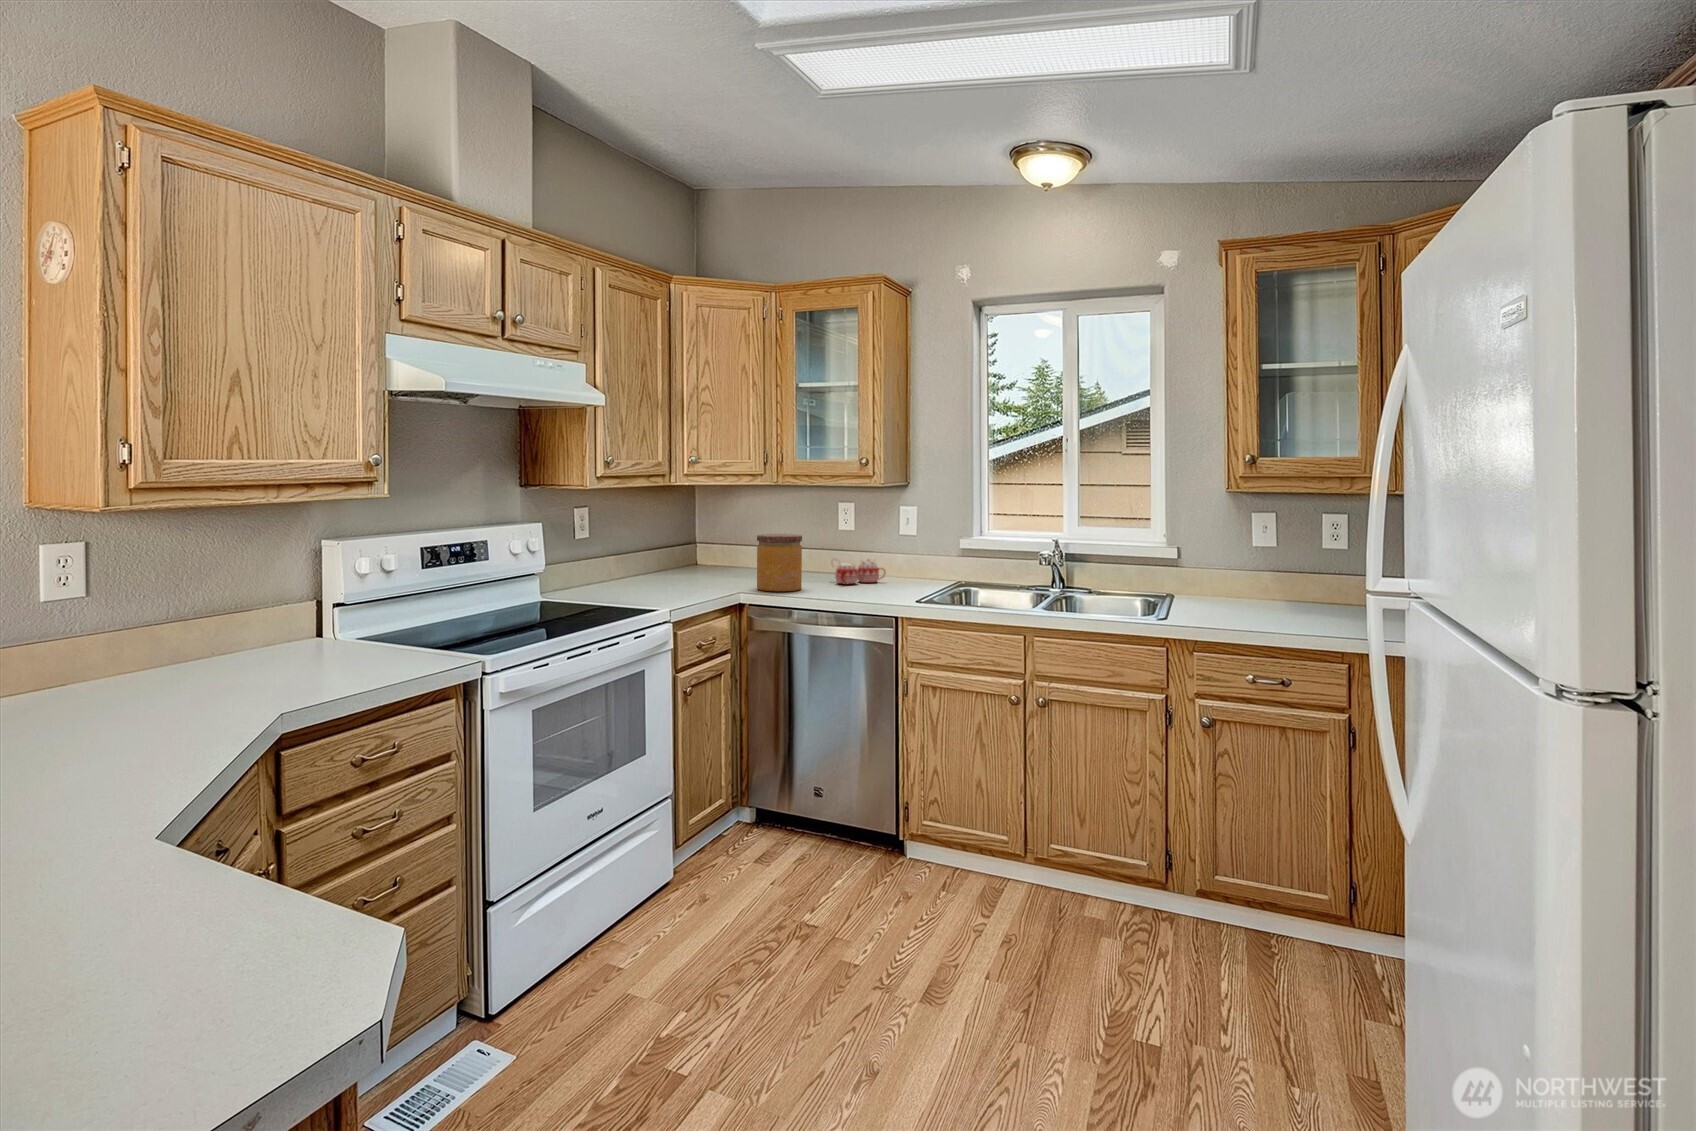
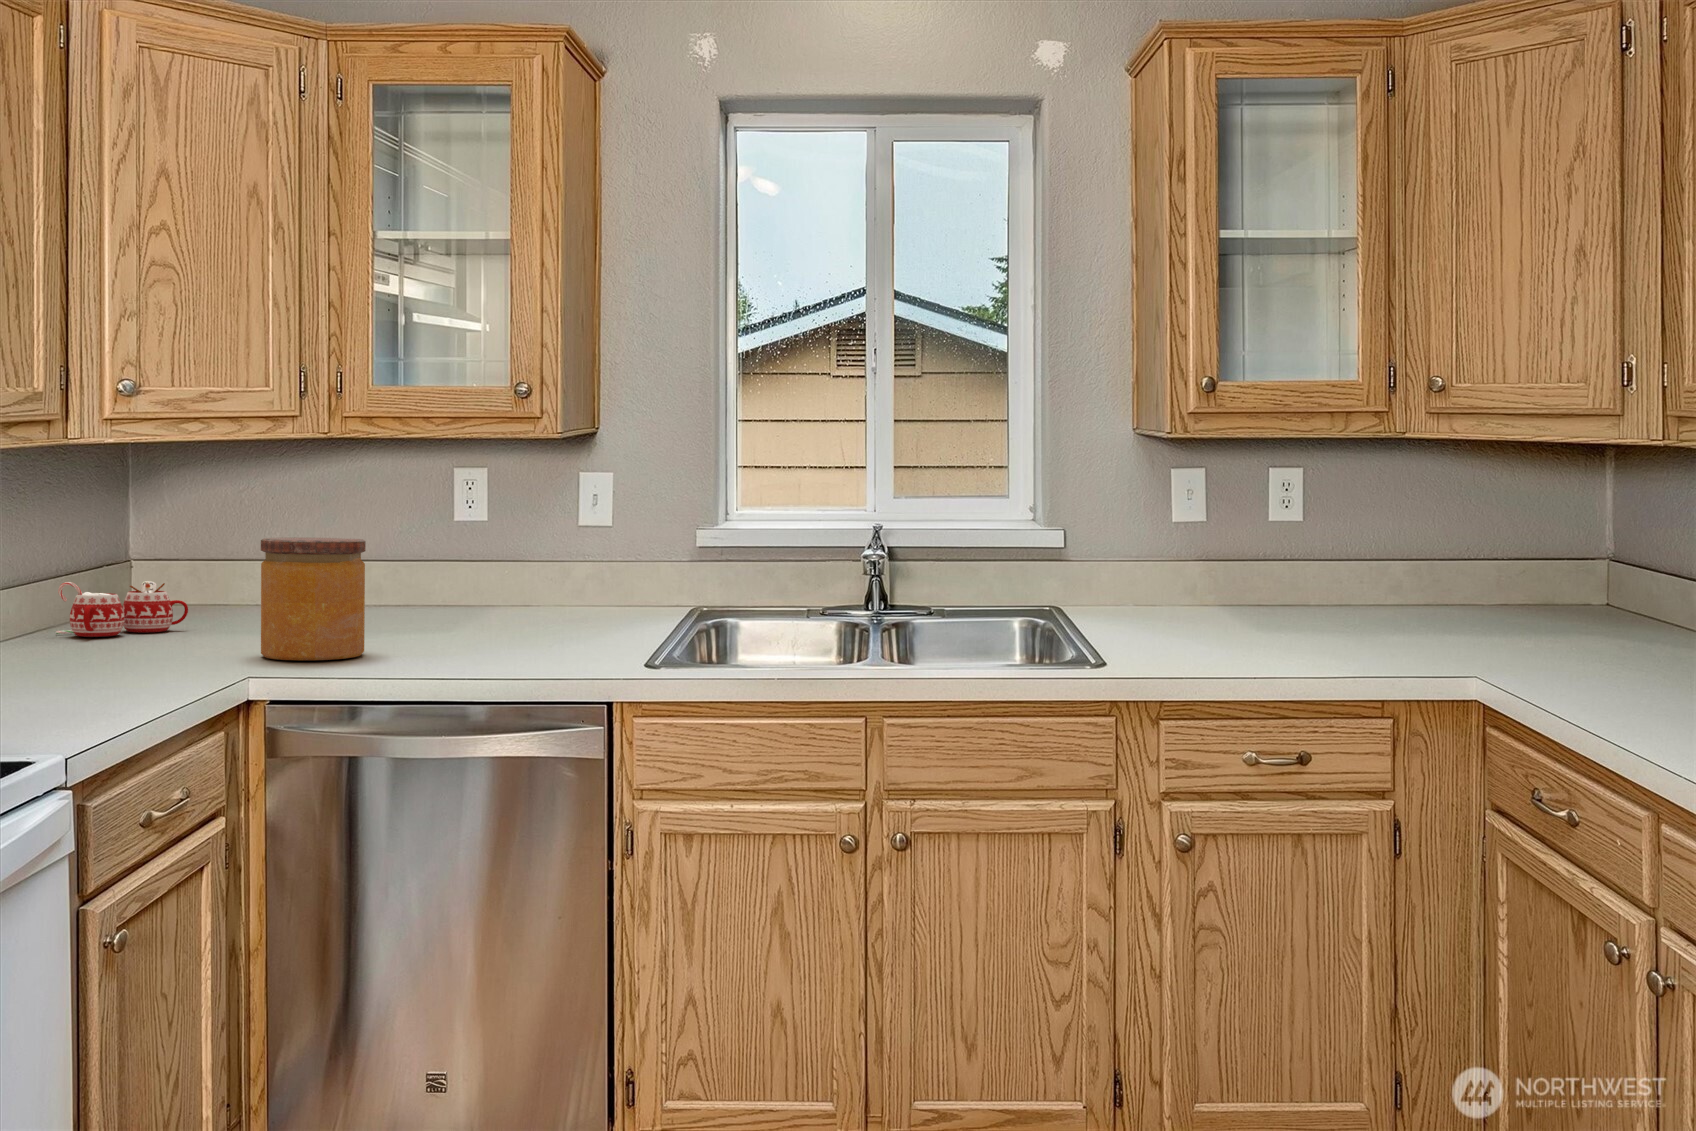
mug: present [831,558,885,584] -> present [56,581,188,637]

